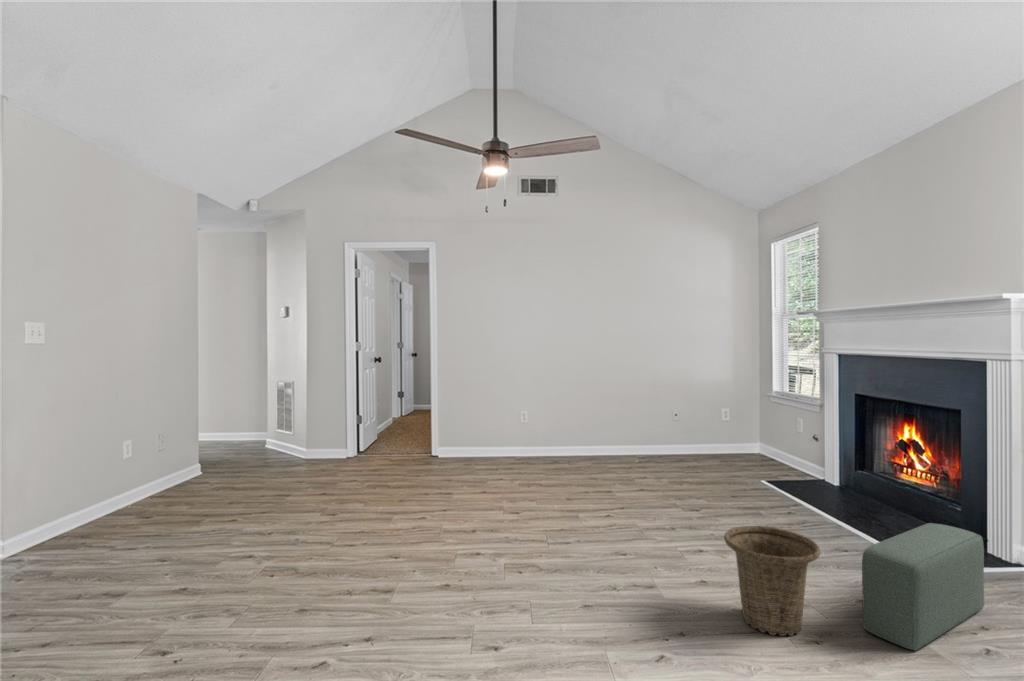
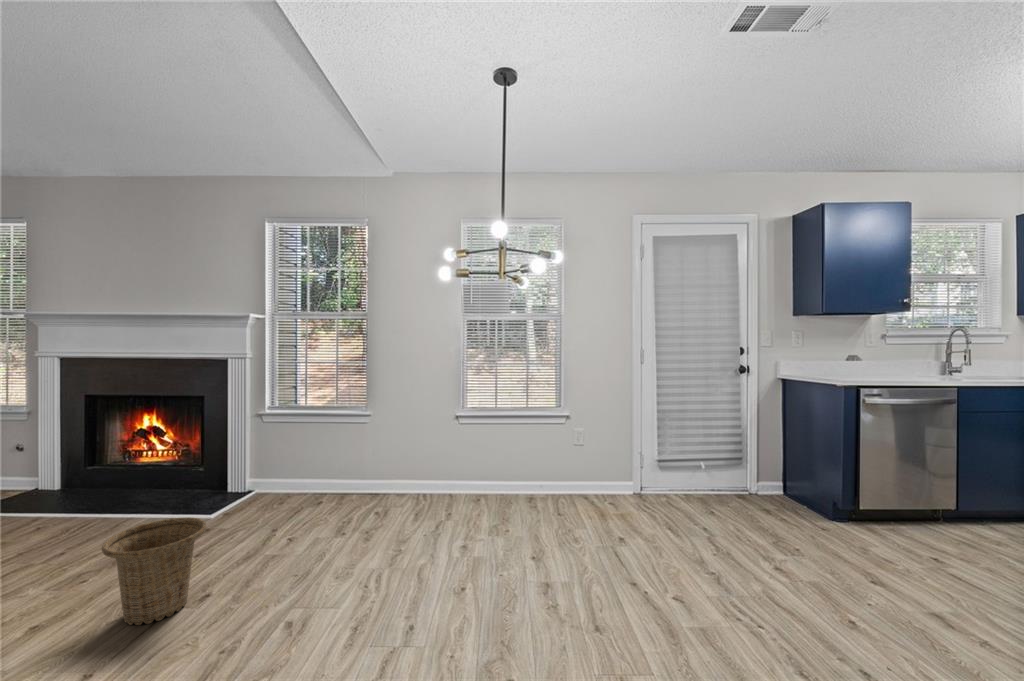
pouf: present [862,523,984,650] -> none [221,472,264,568]

